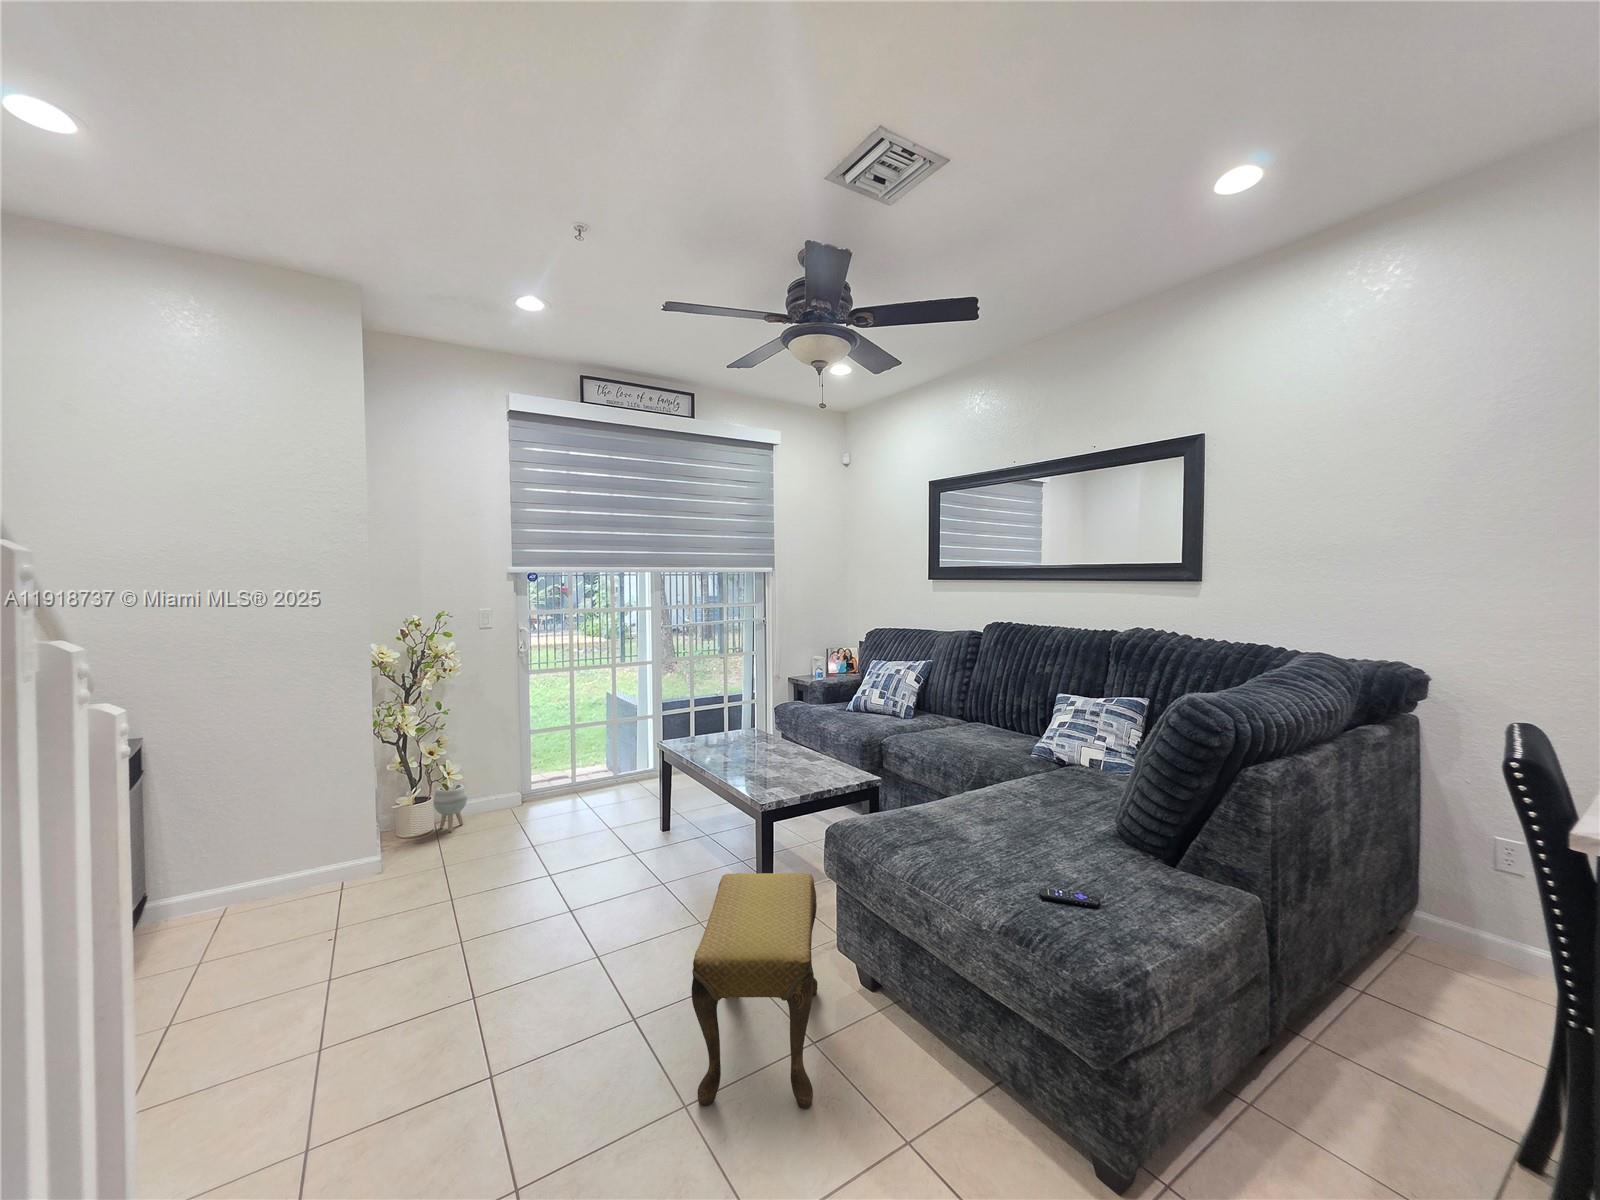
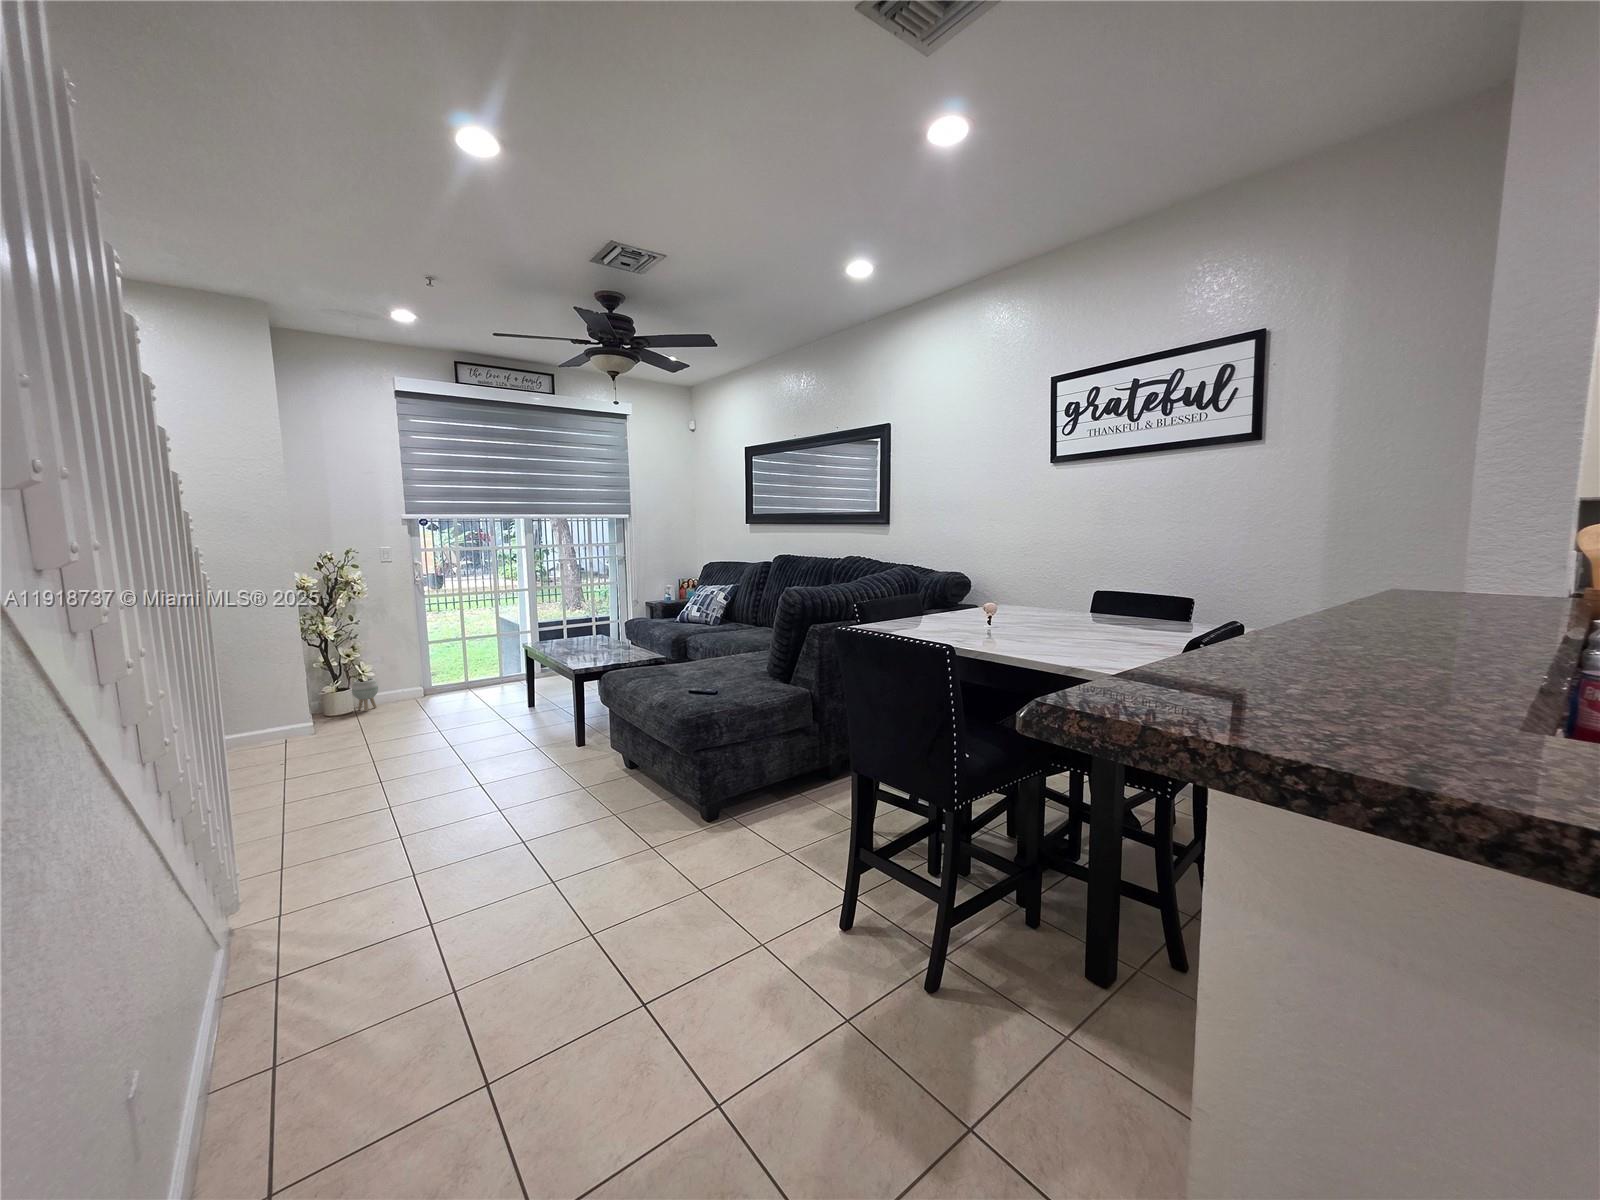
footstool: present [691,873,818,1108] -> none [499,700,595,808]

